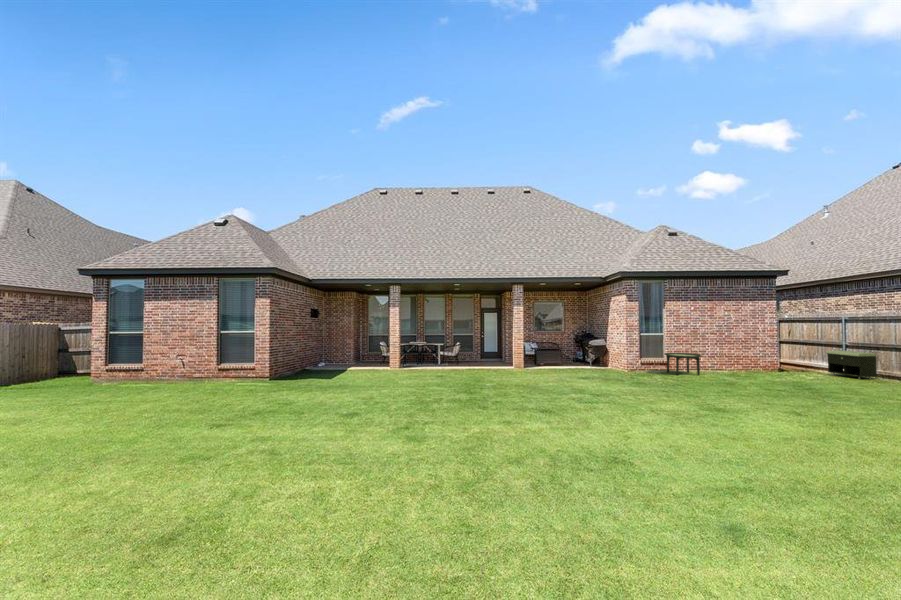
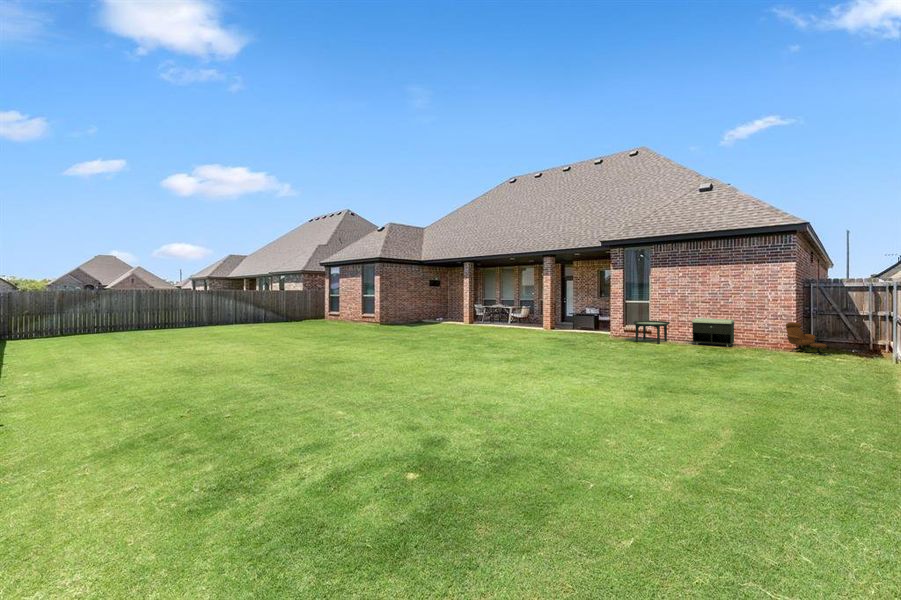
lounge chair: none [777,349,817,374] -> present [786,322,827,355]
storage bench: present [826,350,877,379] -> present [692,318,734,347]

